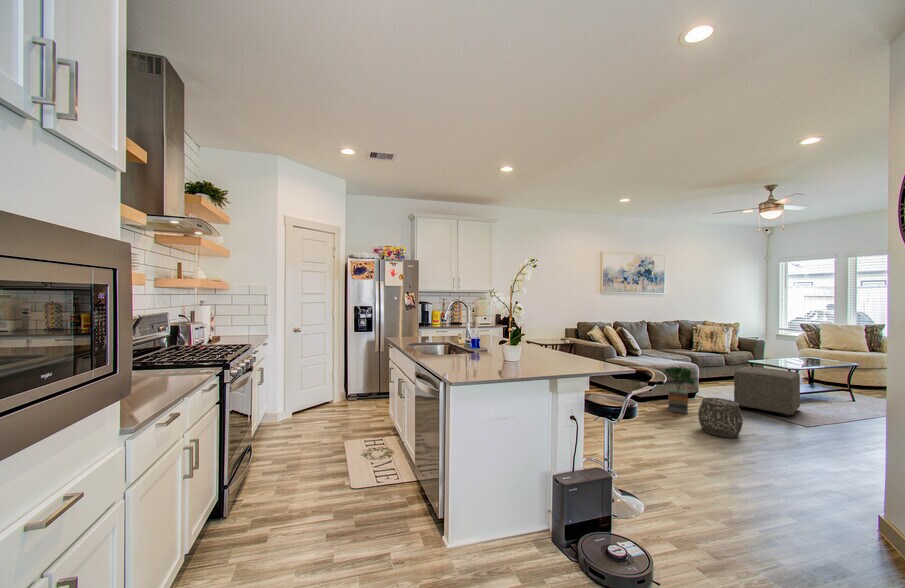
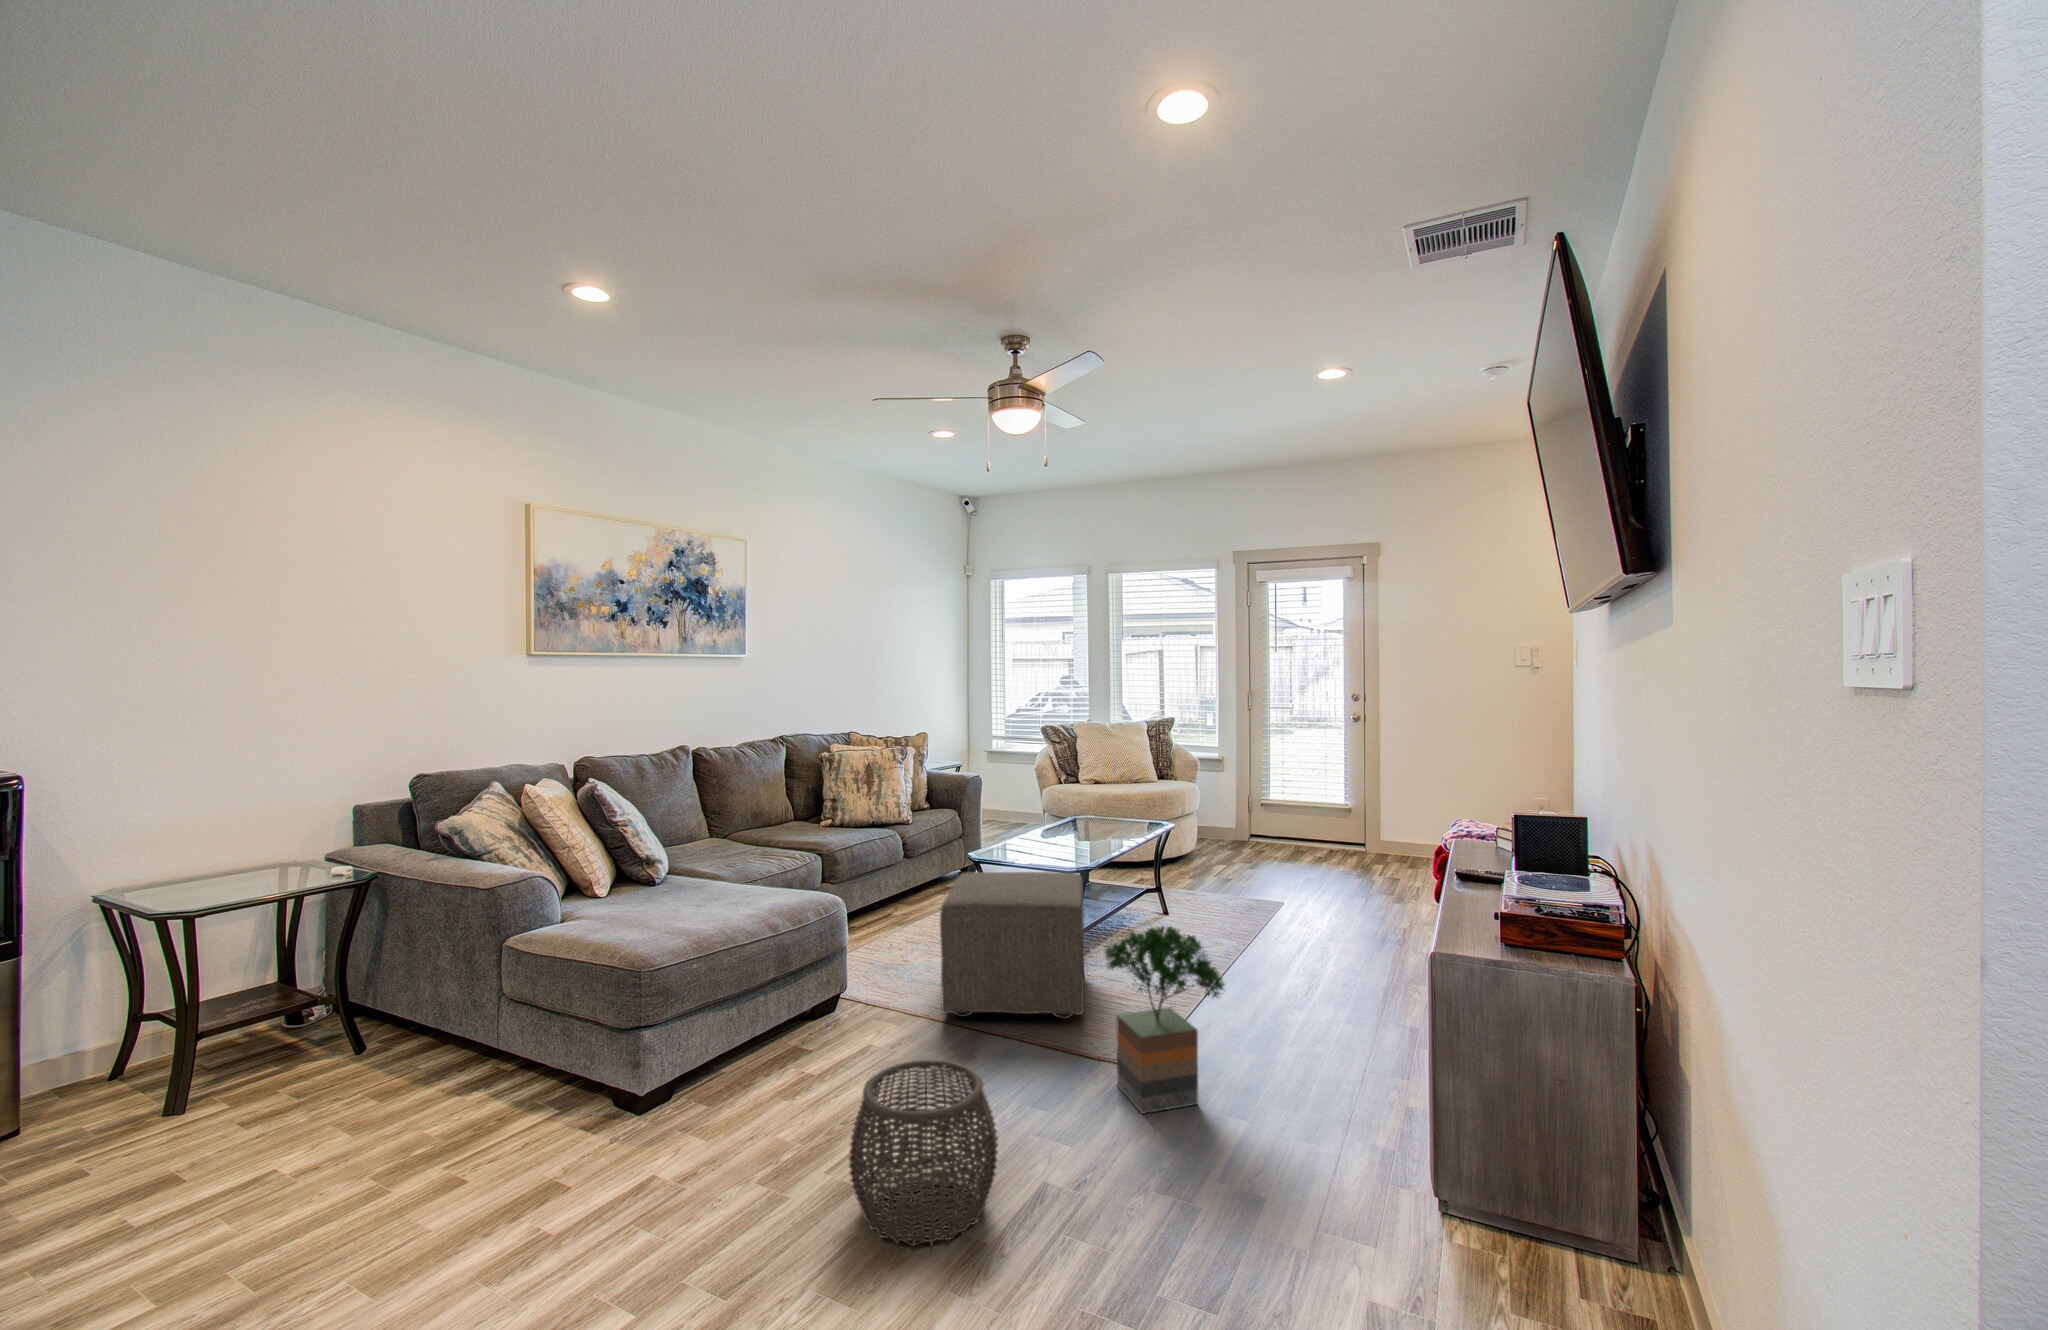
potted tree: present [664,367,696,413] -> present [1104,926,1224,1114]

